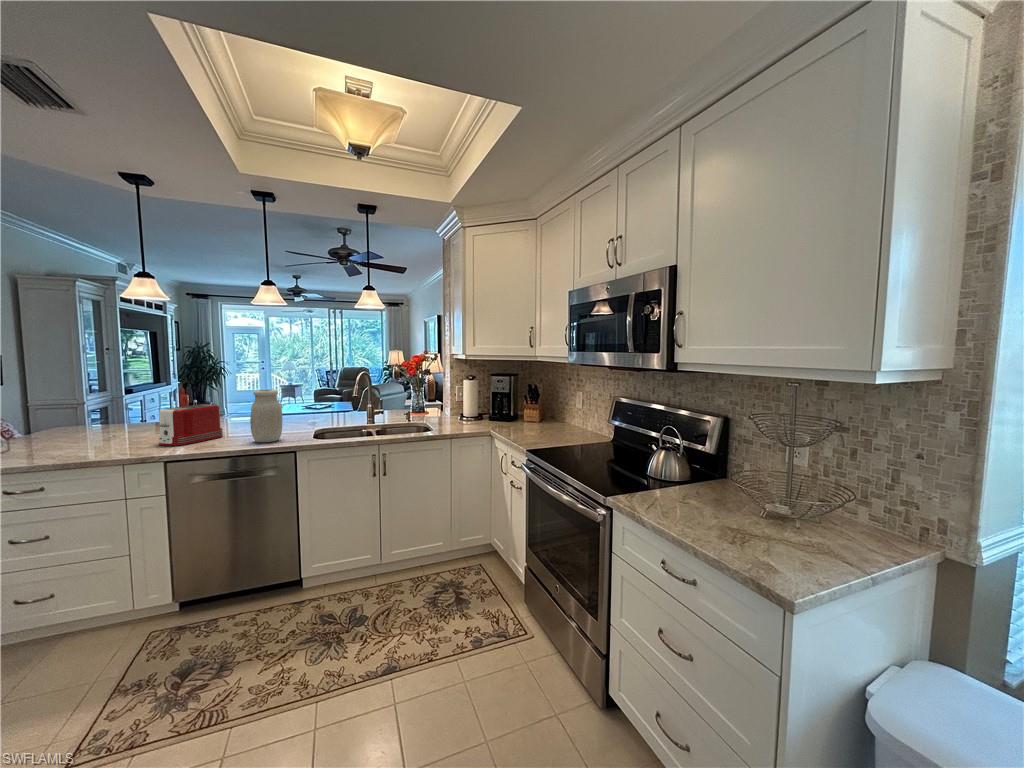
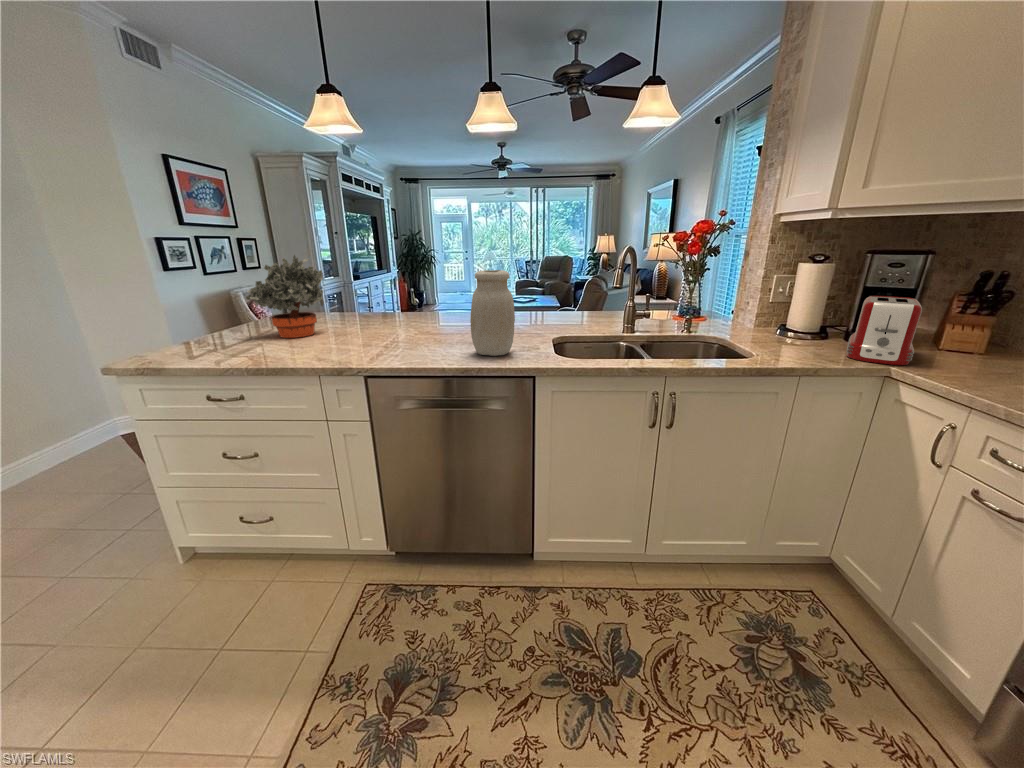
potted plant: none [42,380,121,445] -> present [246,255,324,338]
toaster: present [159,404,223,446] -> present [847,296,922,365]

